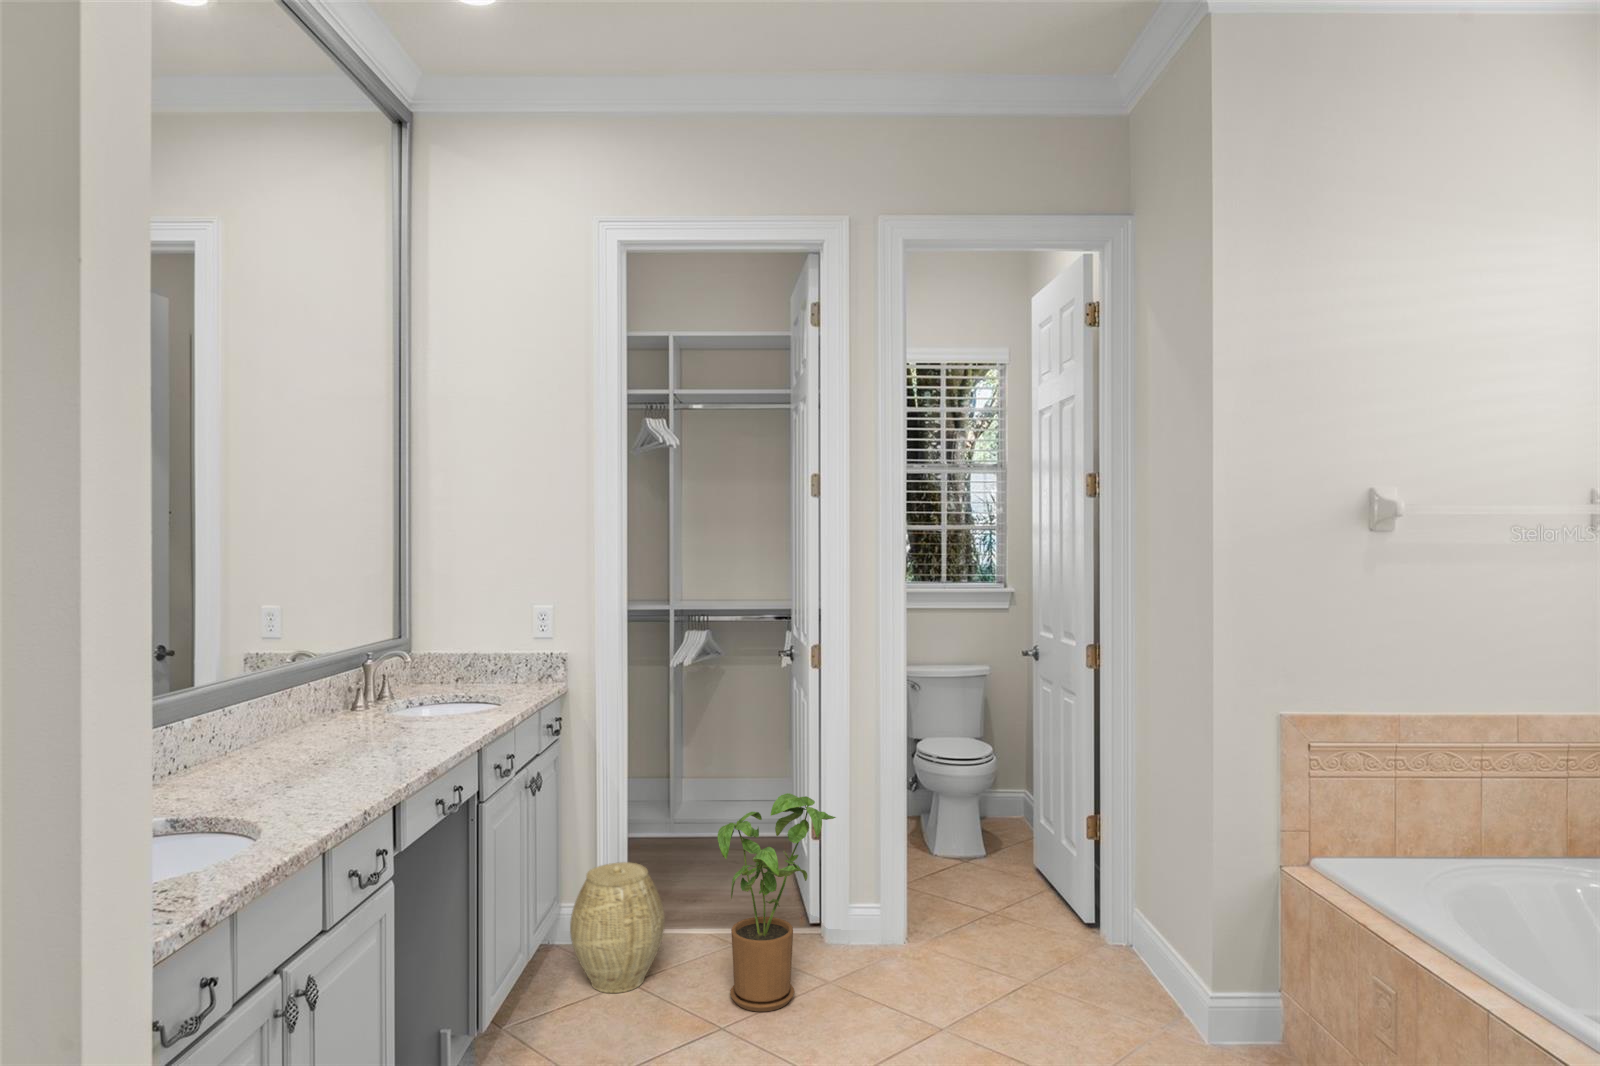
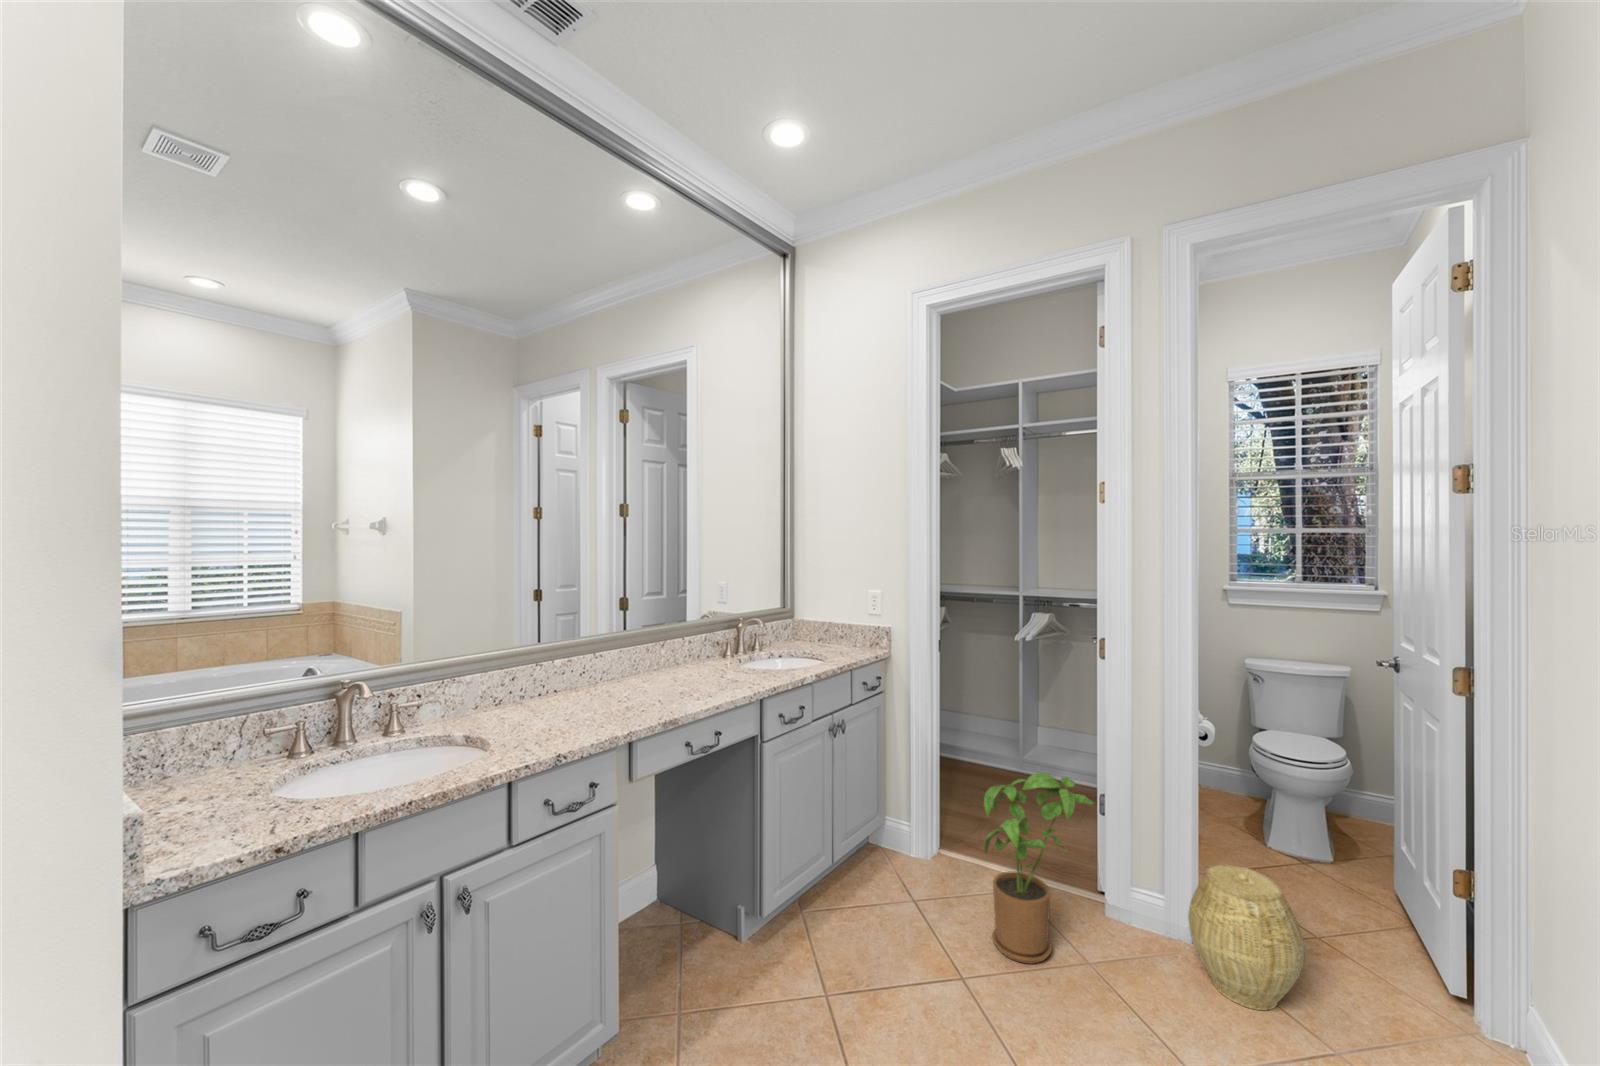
woven basket: present [570,862,665,993] -> present [1188,865,1305,1010]

